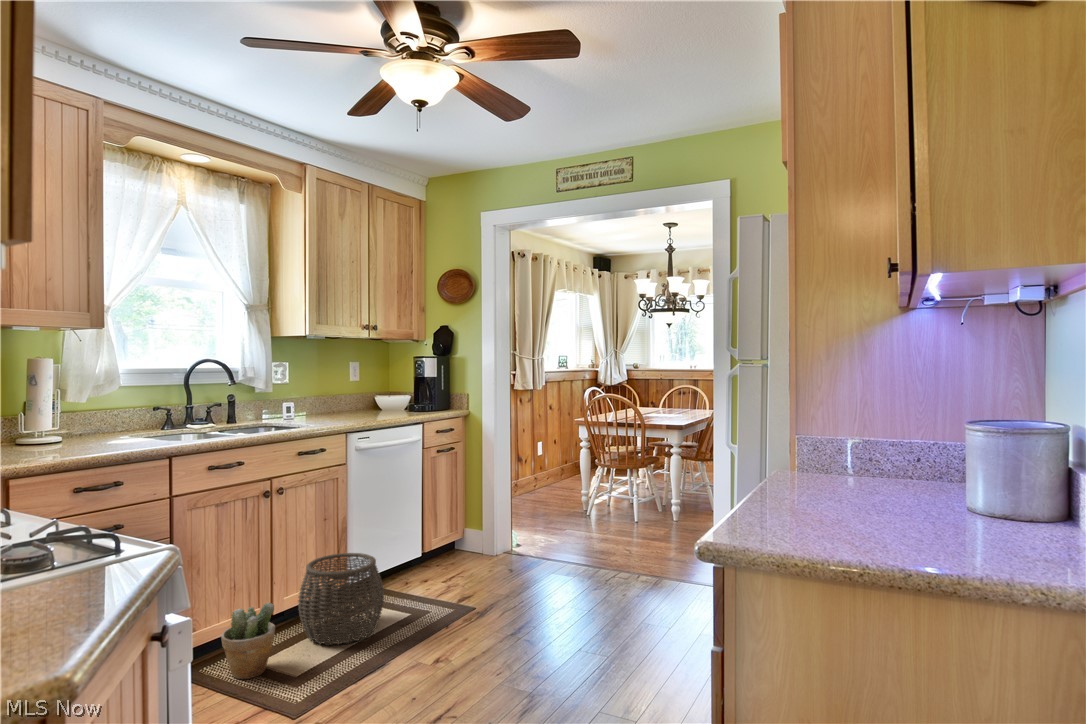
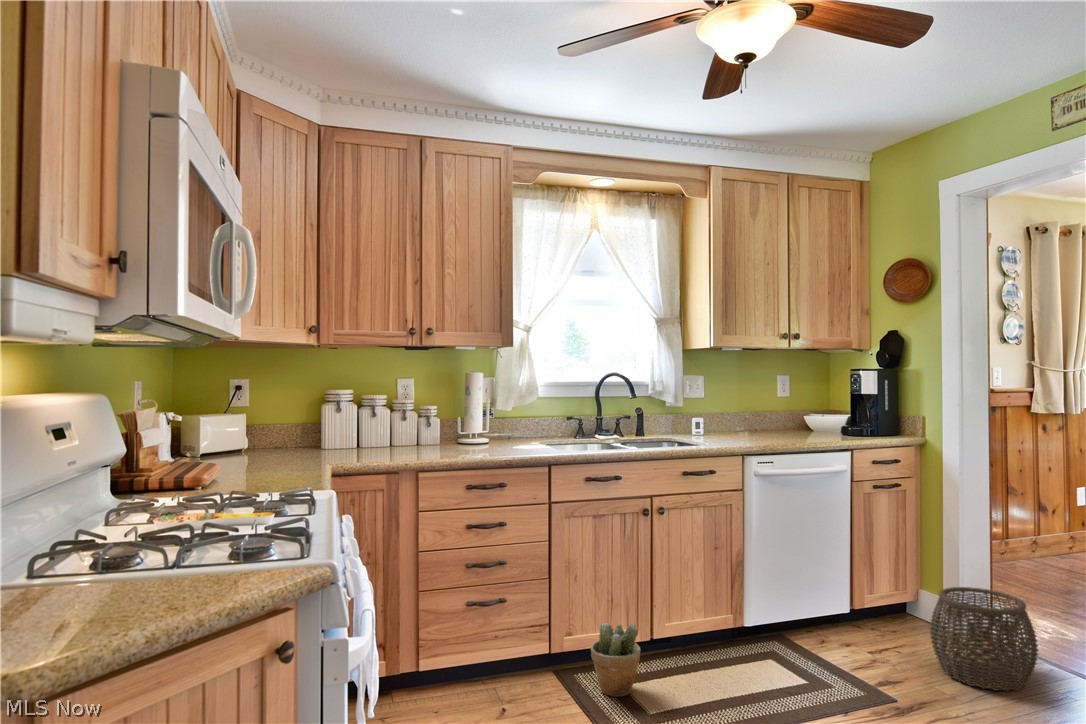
woven basket: present [298,553,384,645] -> present [930,587,1038,691]

